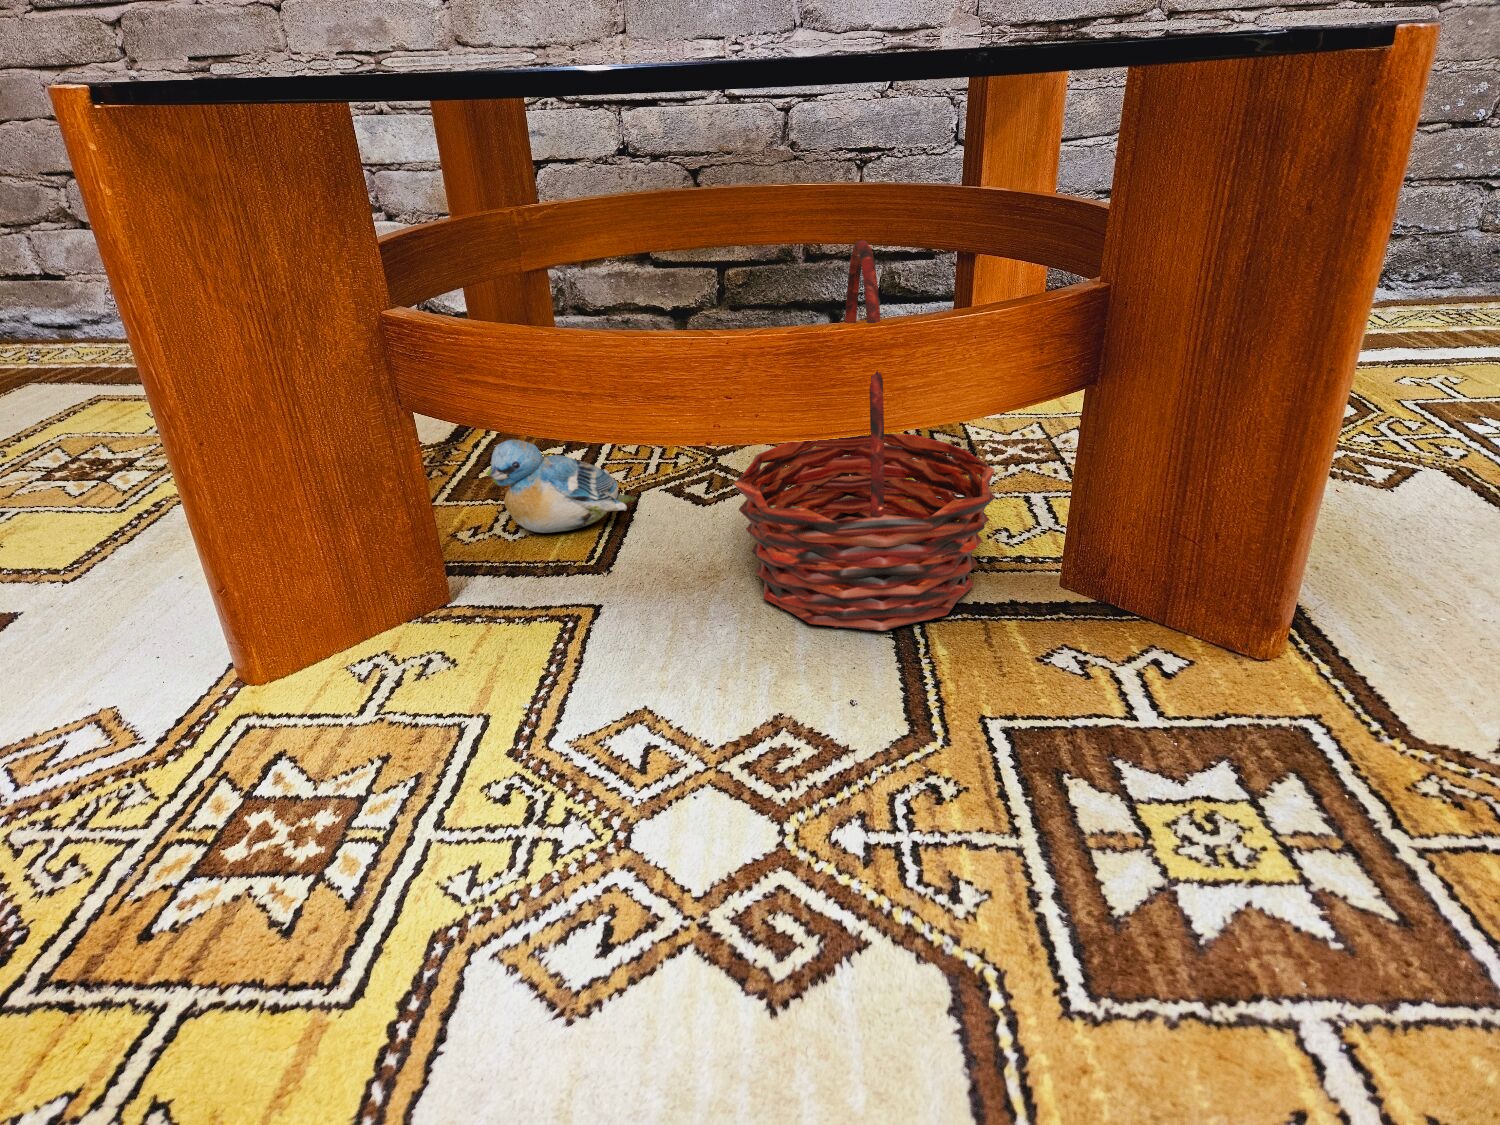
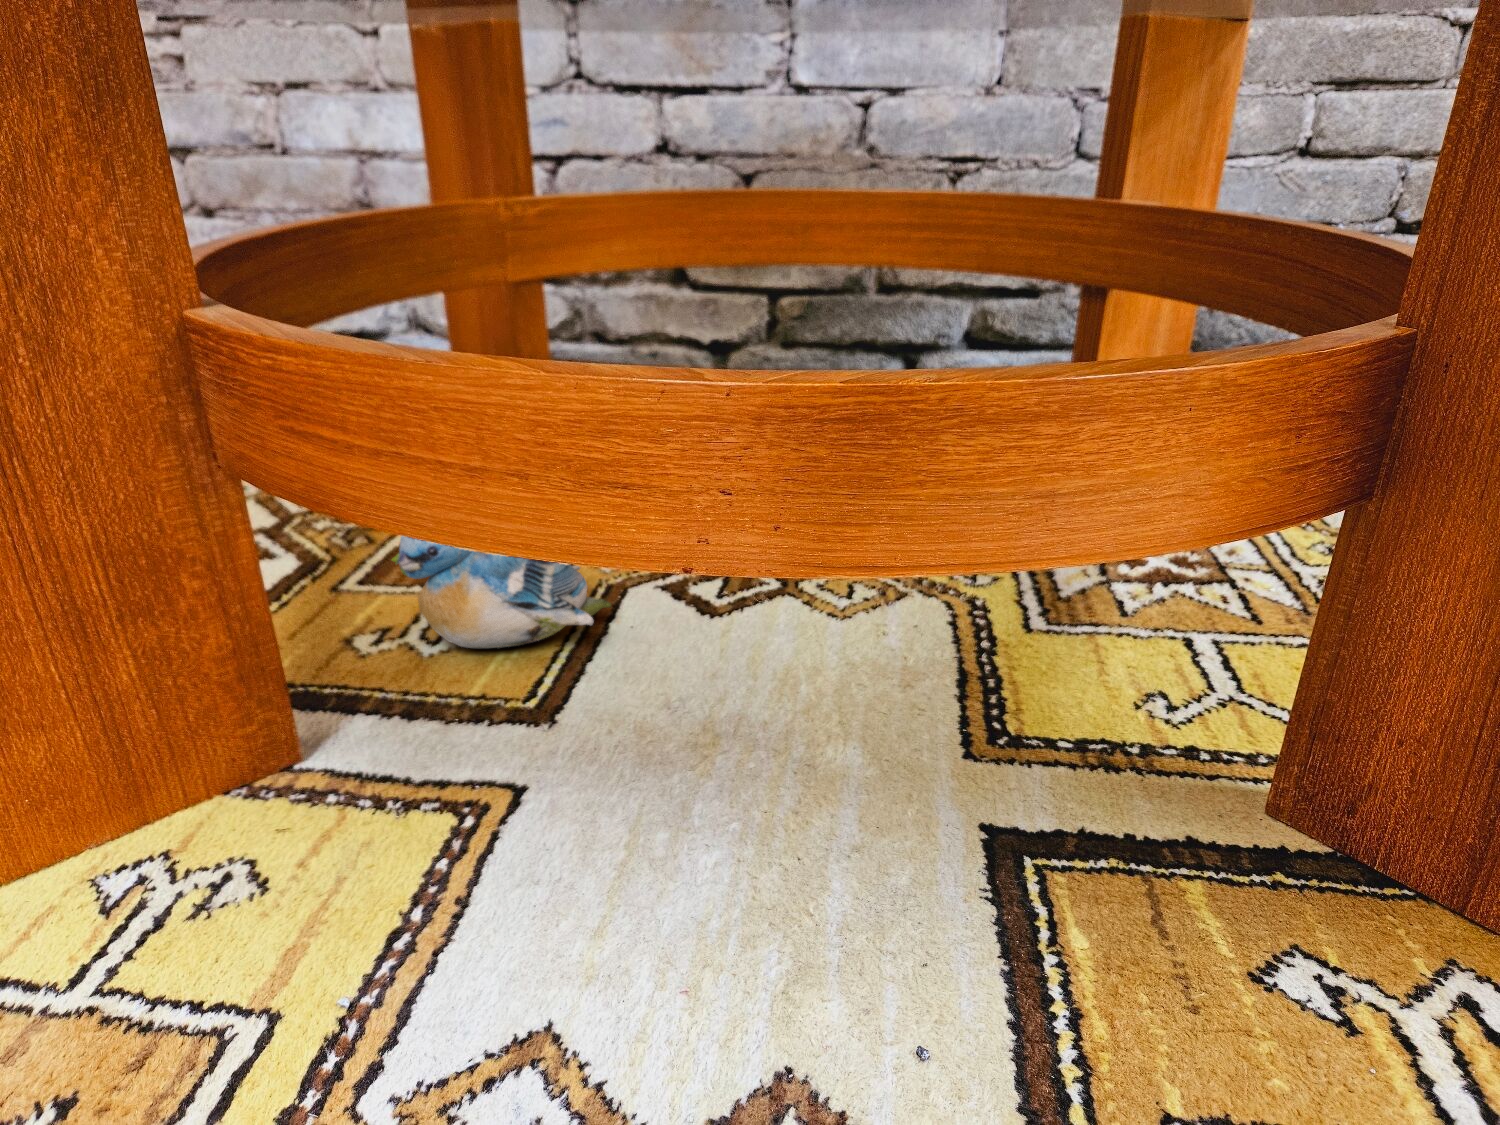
basket: present [734,240,995,631] -> none [744,232,1174,888]

